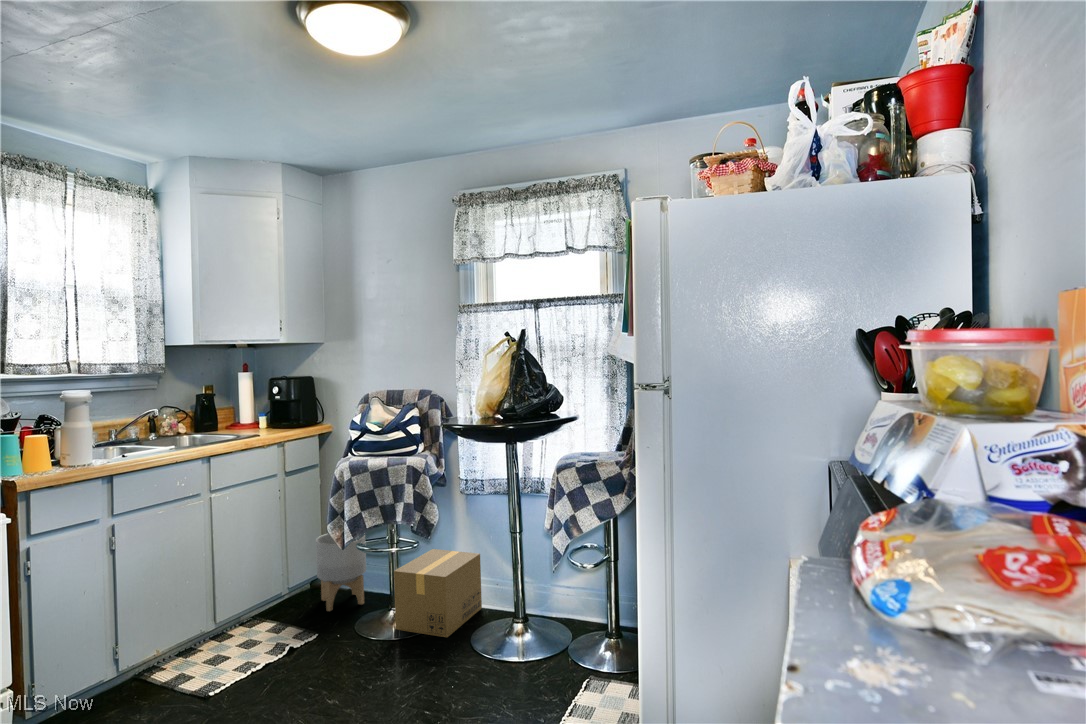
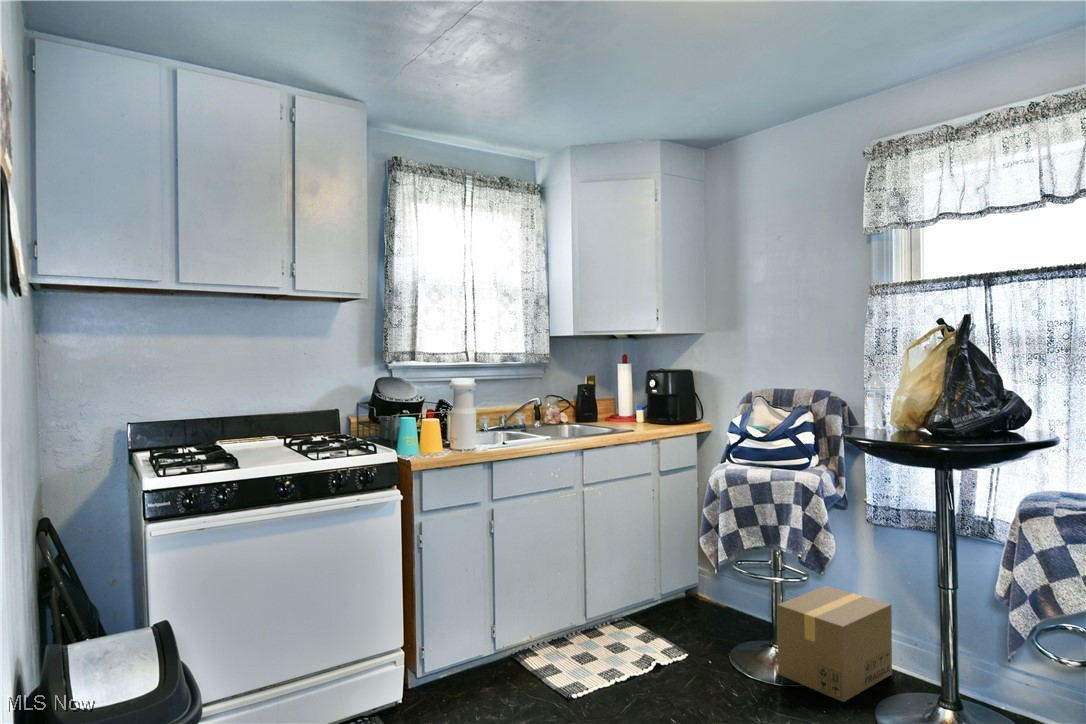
planter: present [316,534,366,611] -> none [689,545,744,633]

